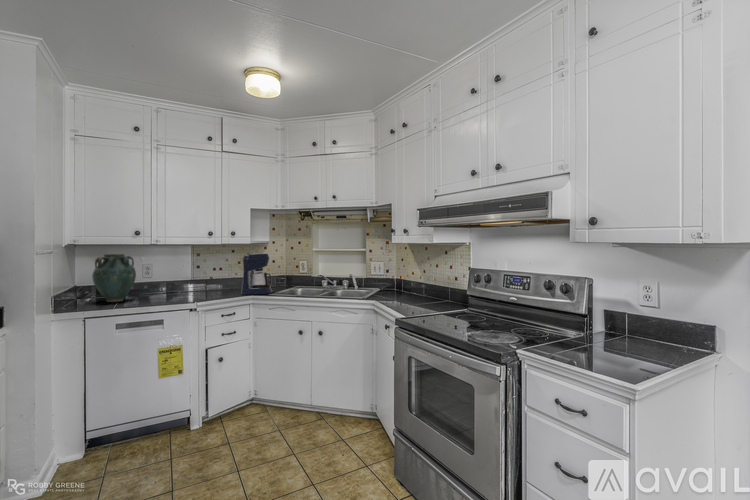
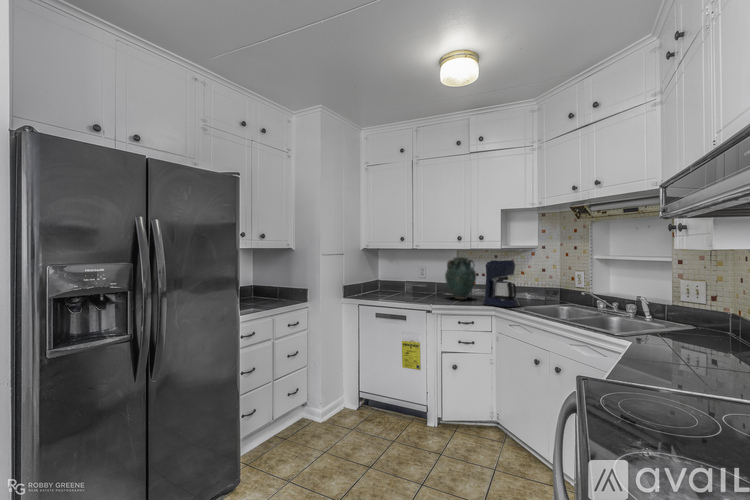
vase: present [92,254,136,302] -> present [445,257,476,299]

